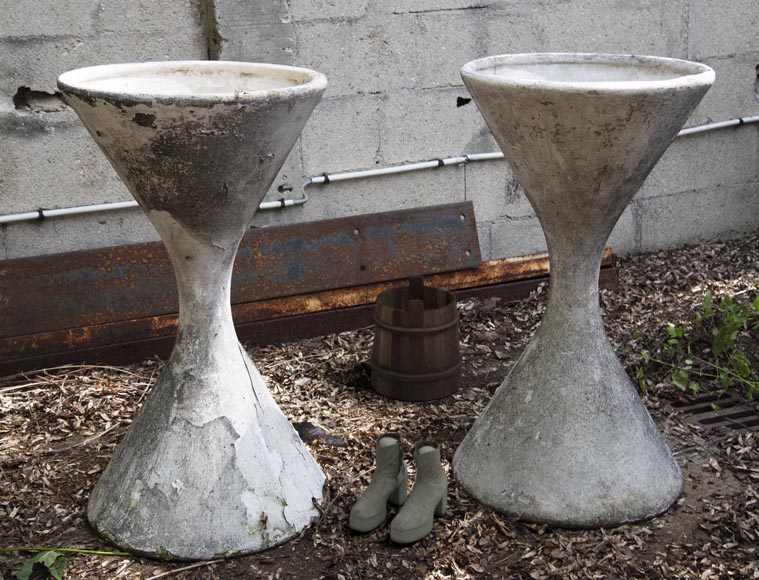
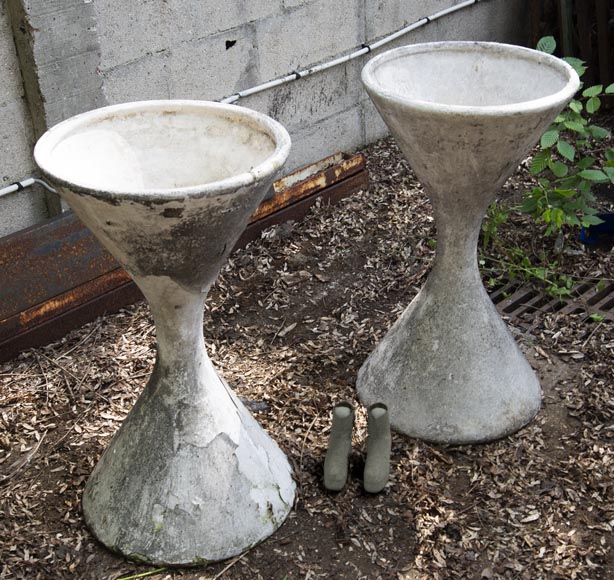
bucket: present [370,276,463,401] -> none [234,231,316,347]

